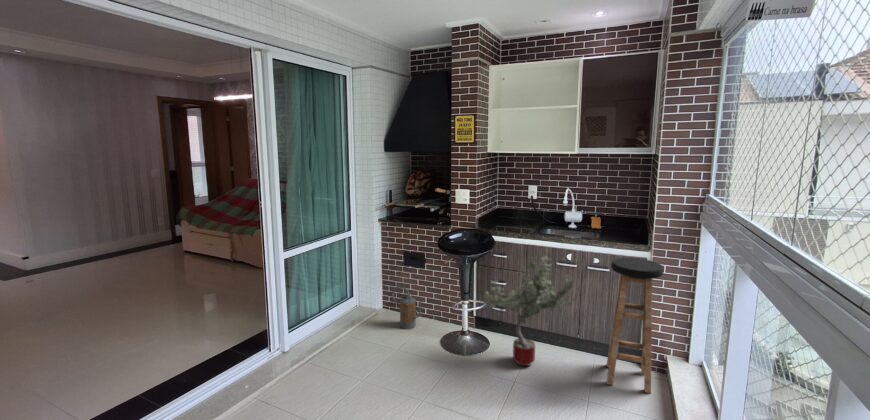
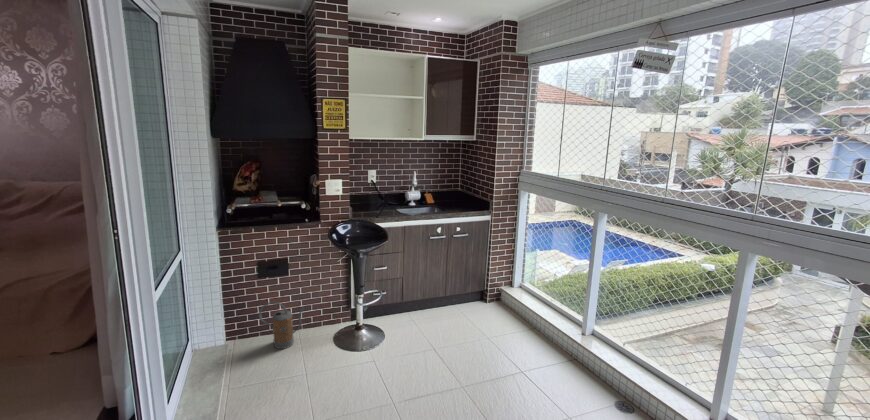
potted tree: present [484,256,574,366] -> none [383,233,465,334]
bar stool: present [607,258,664,393] -> none [469,223,513,321]

